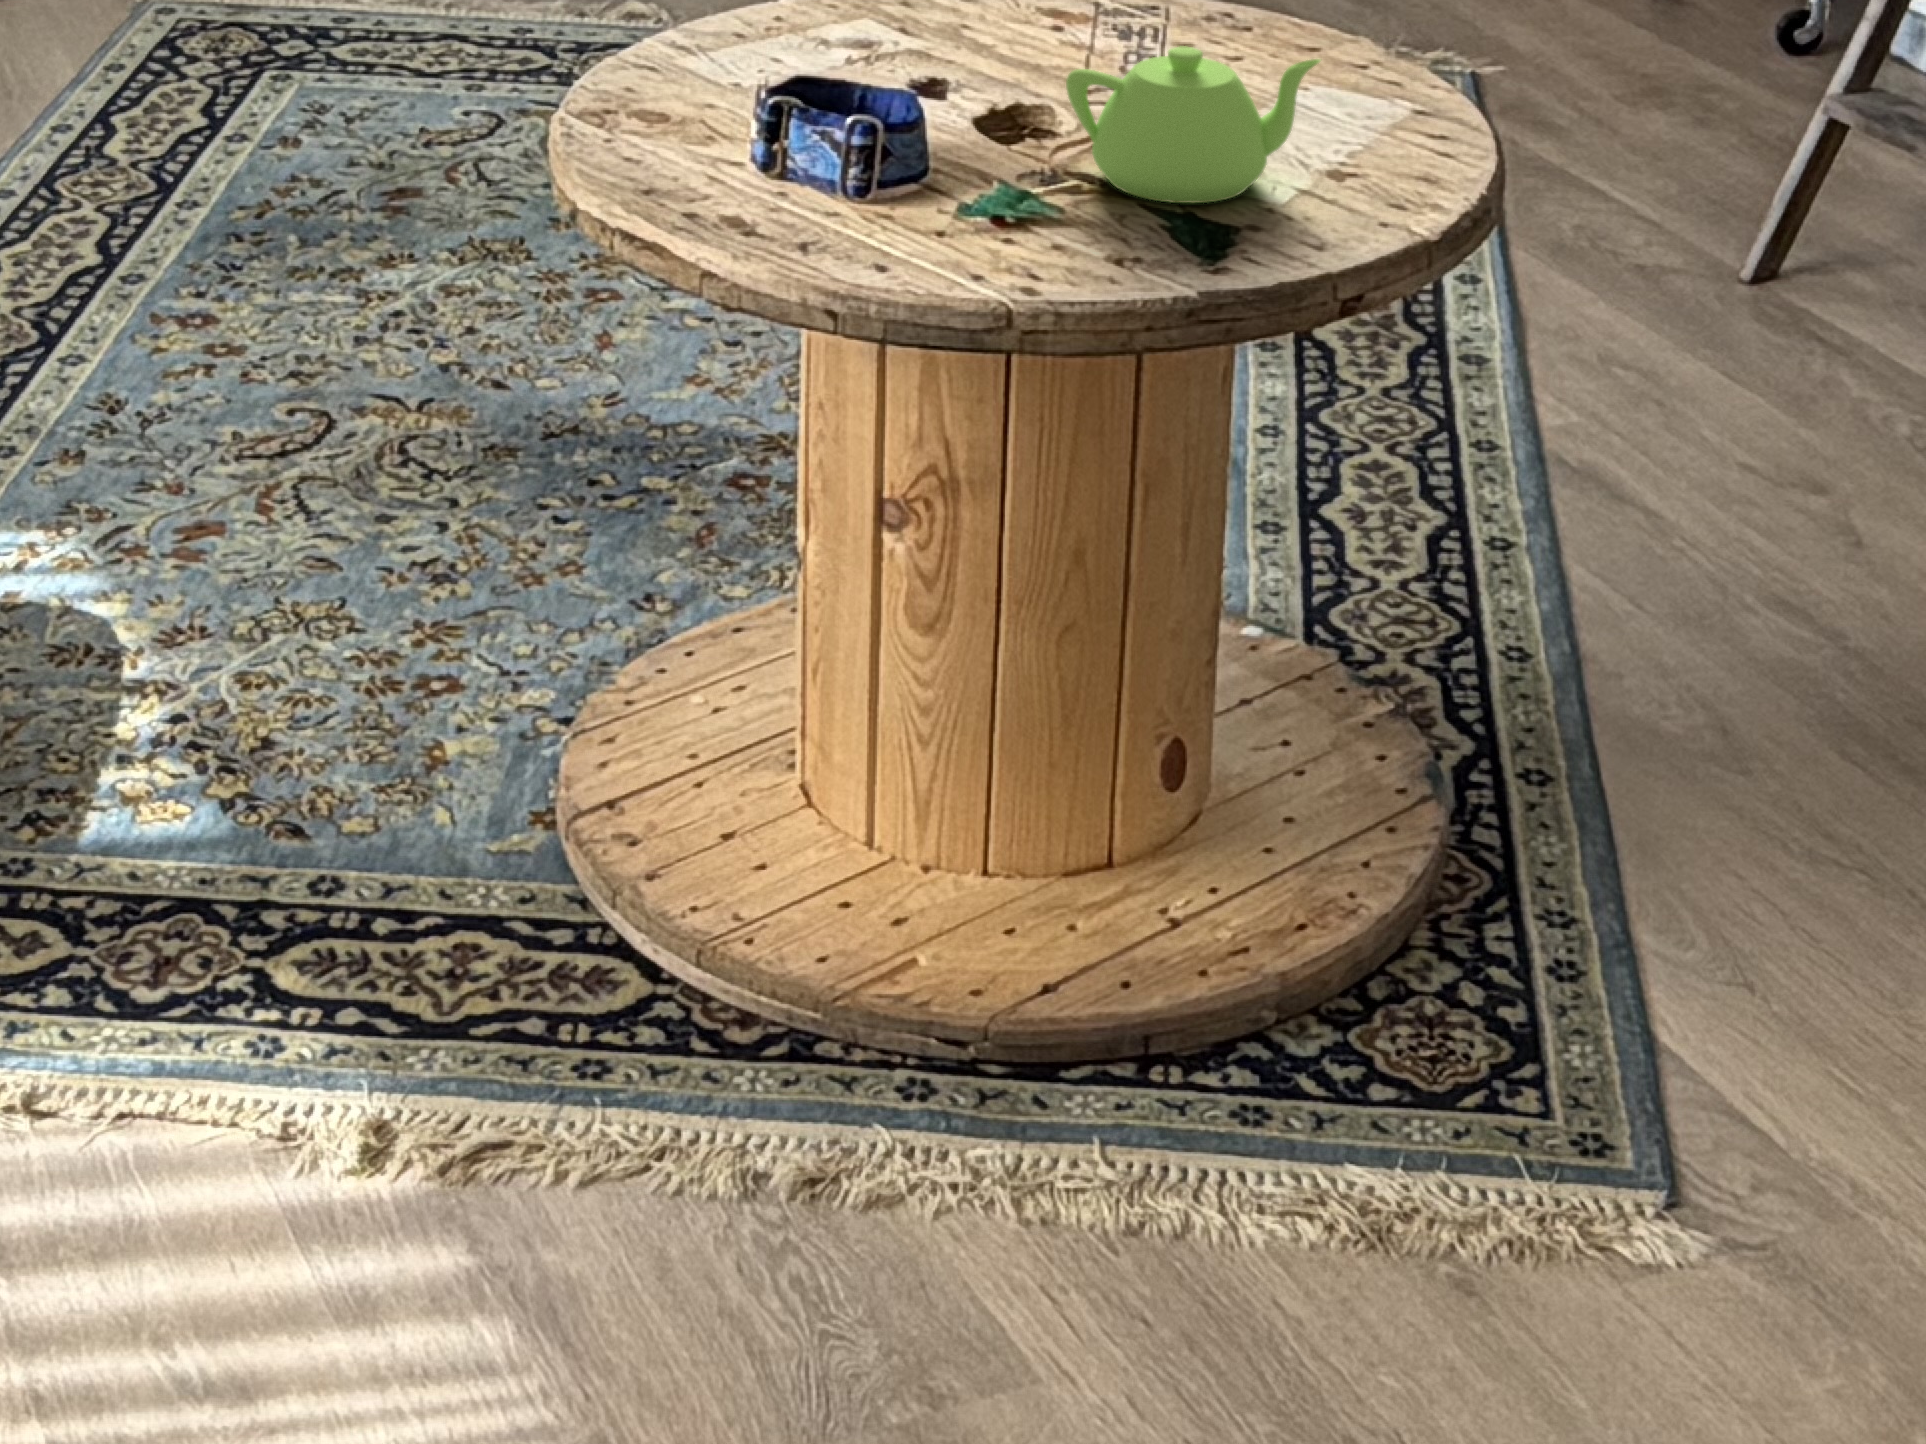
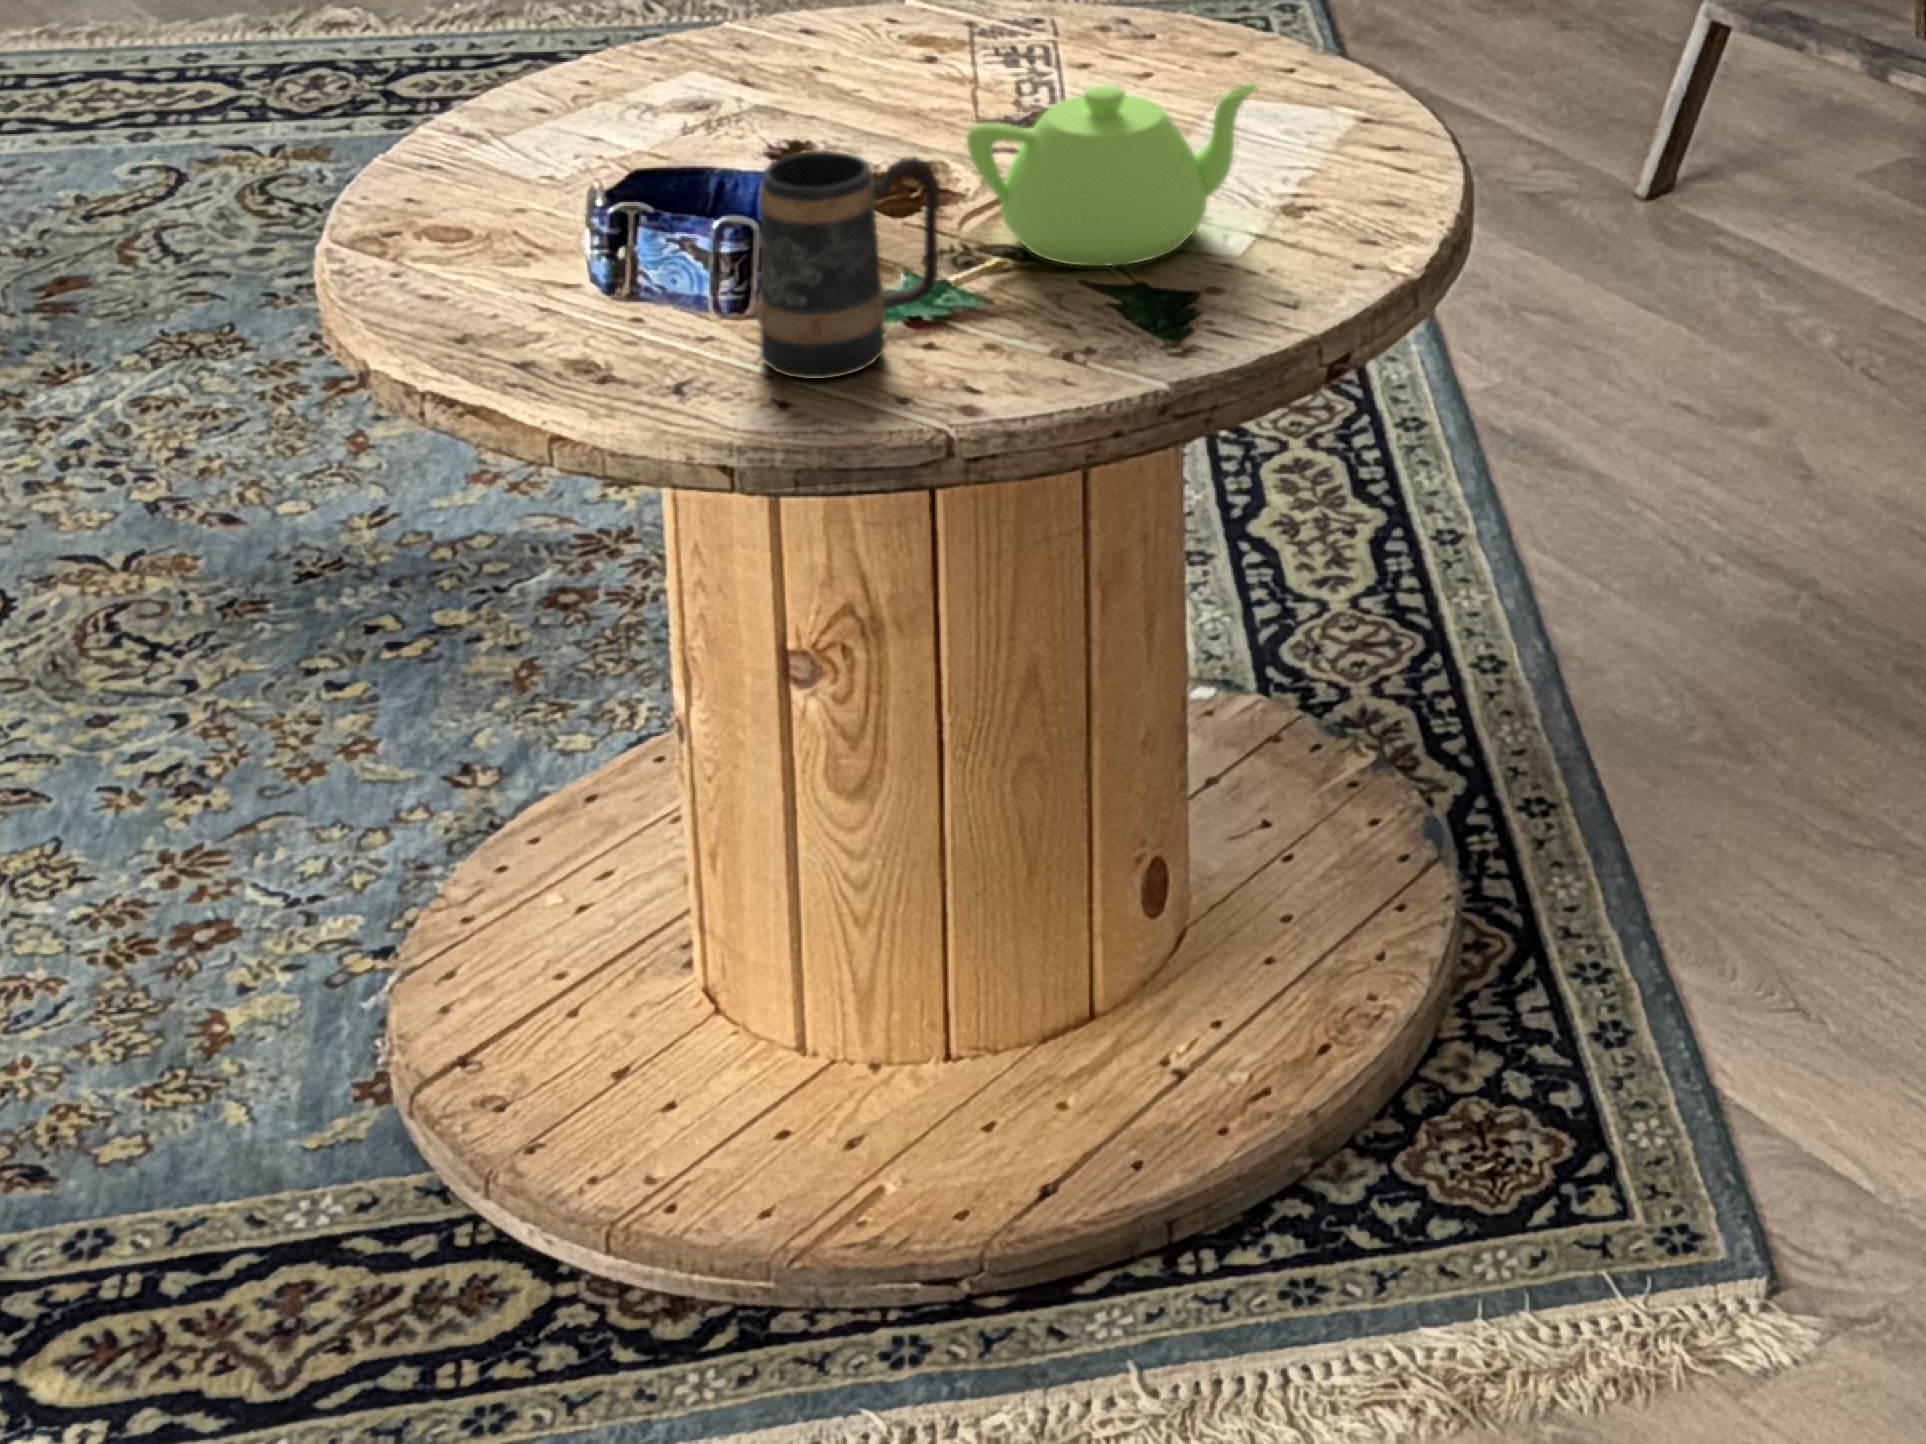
mug: none [874,66,1029,258] -> present [757,151,940,379]

